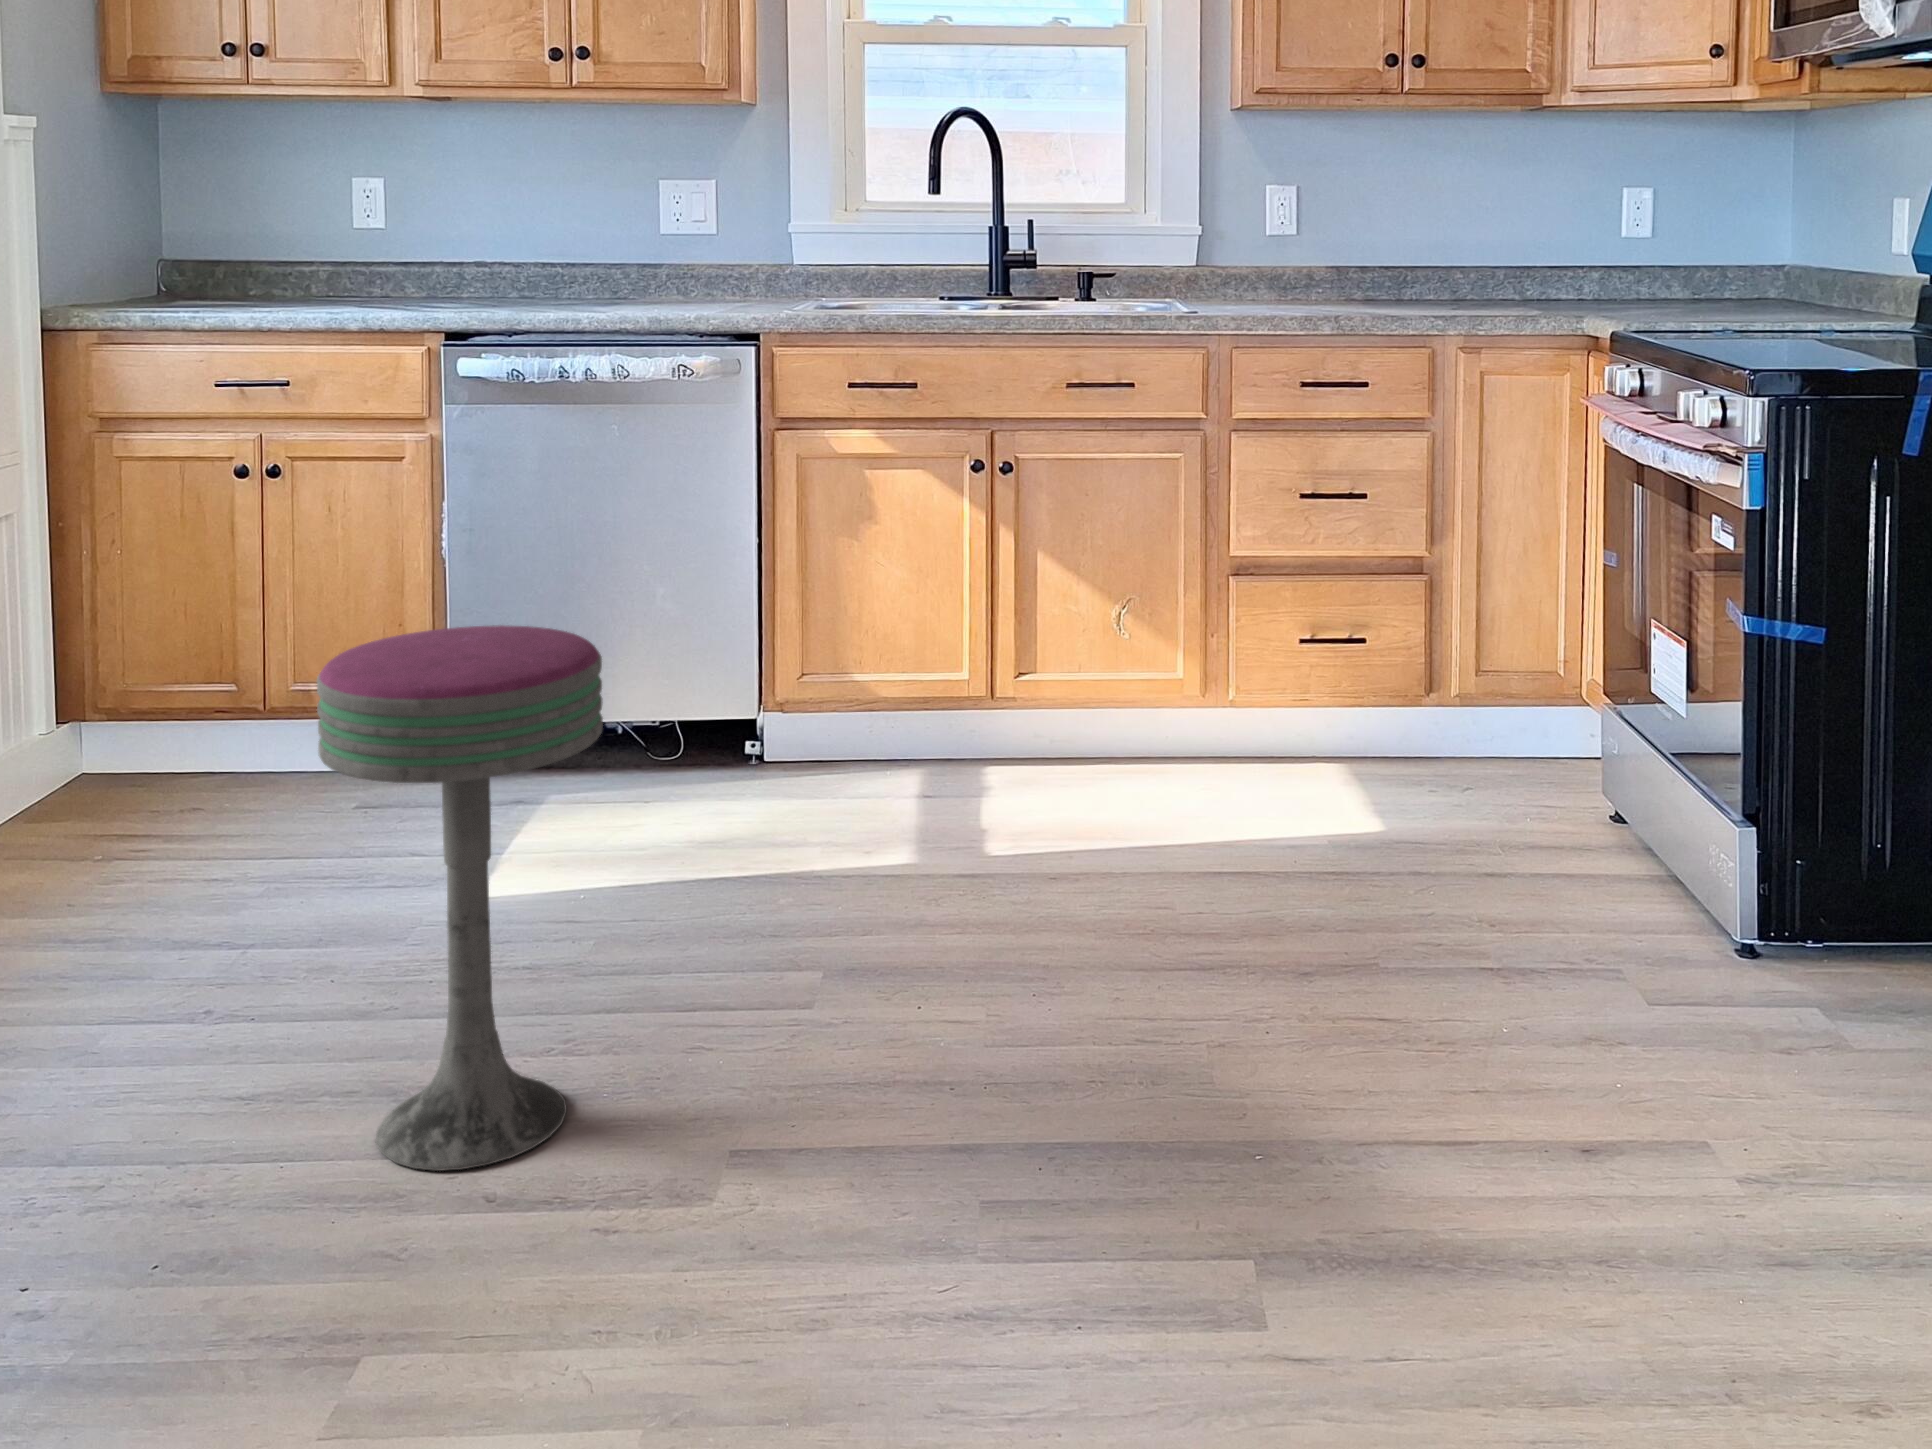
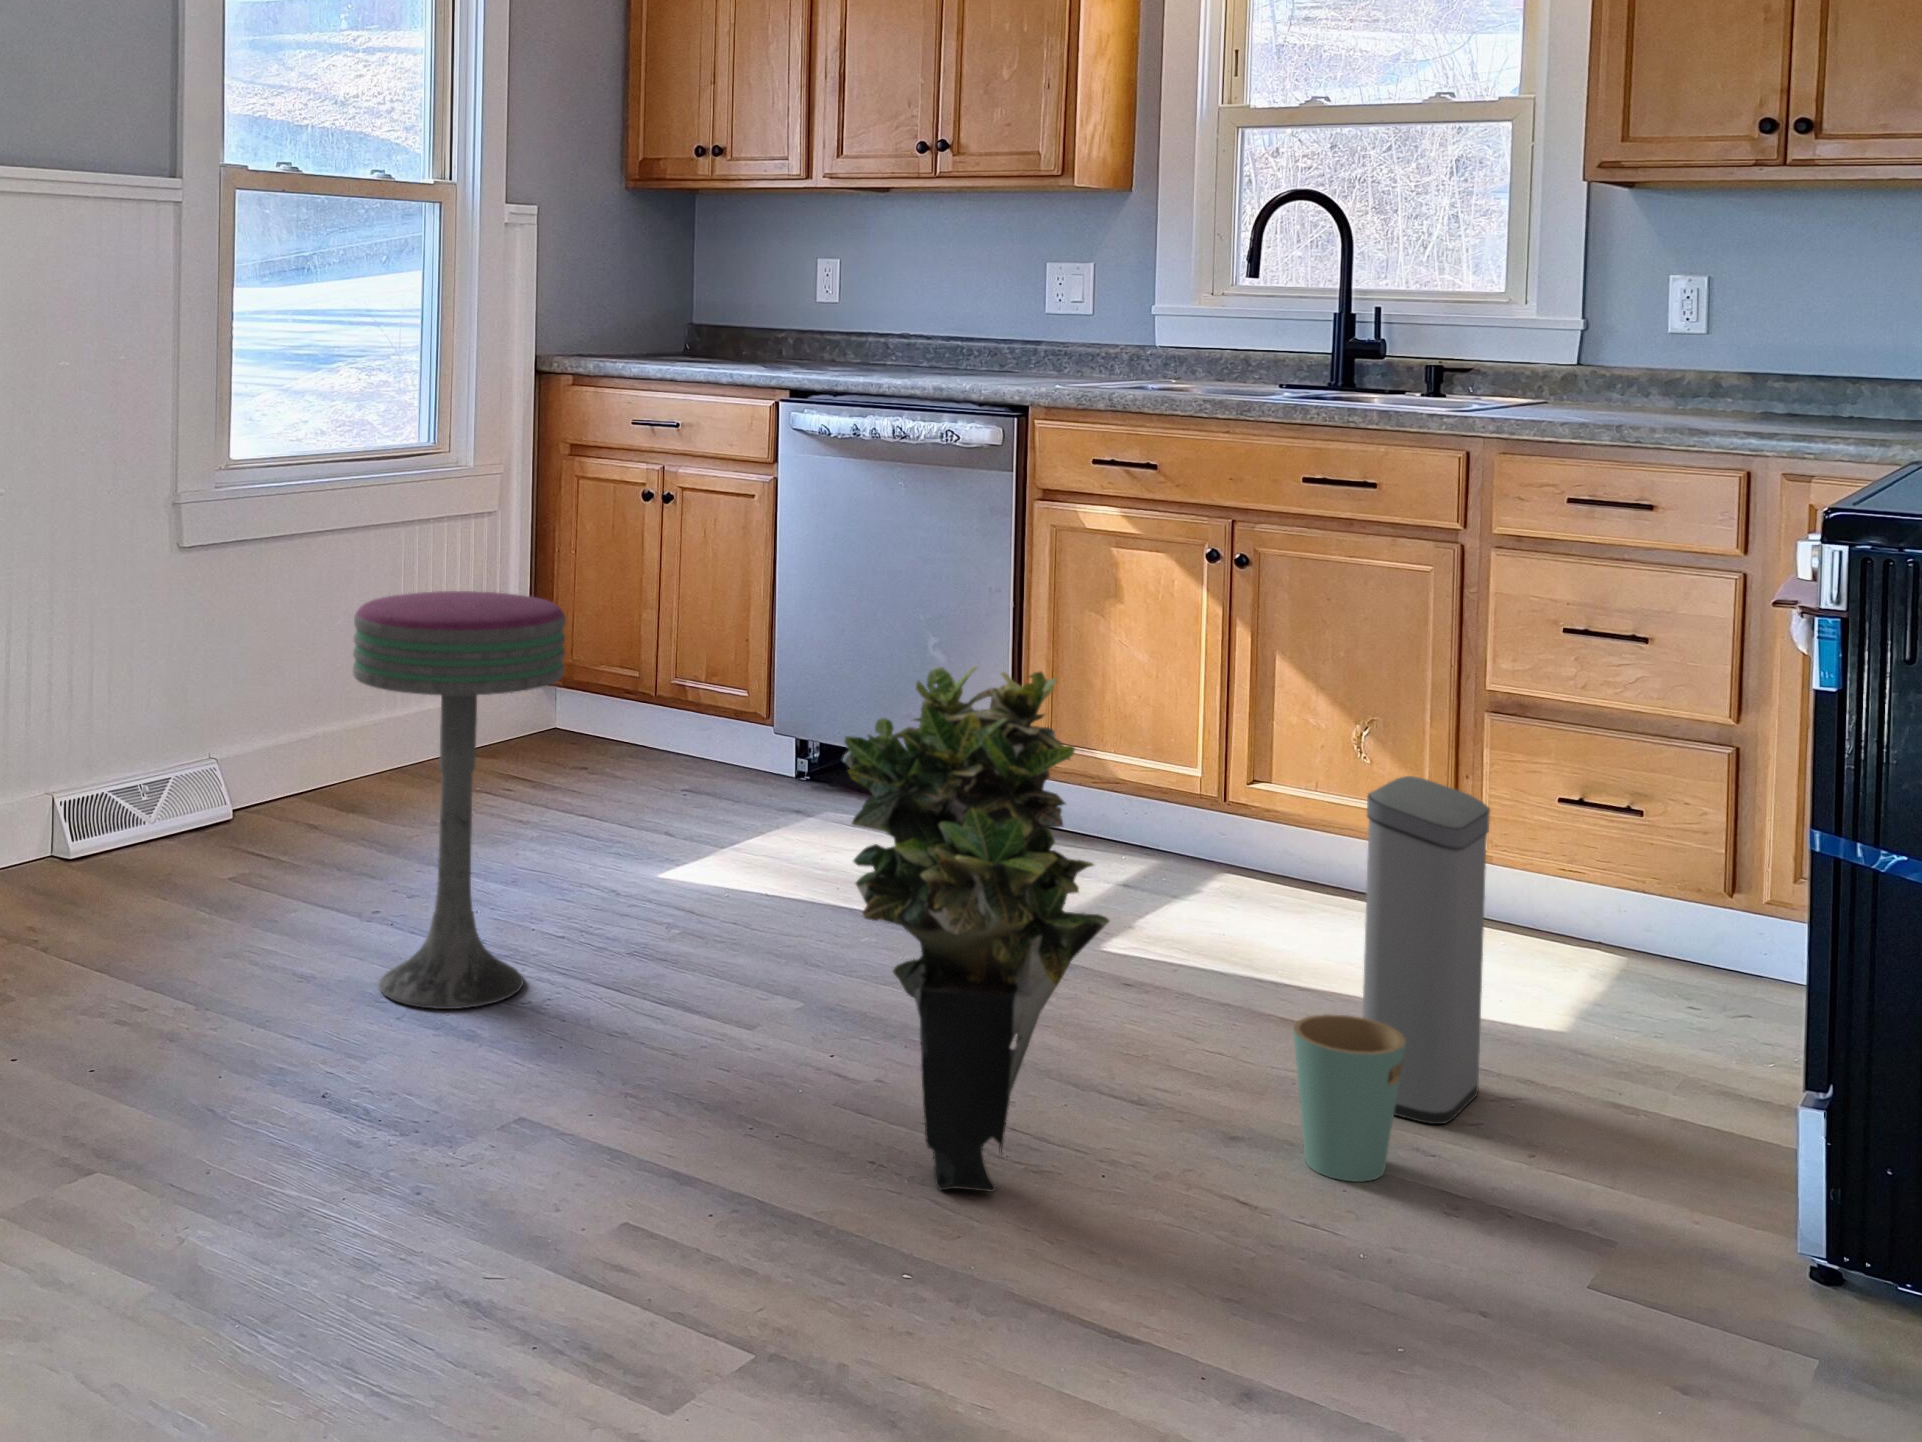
potted plant: none [1086,613,1367,1149] -> present [843,666,1109,1192]
trash can: none [1371,645,1518,1011] -> present [1293,776,1490,1182]

